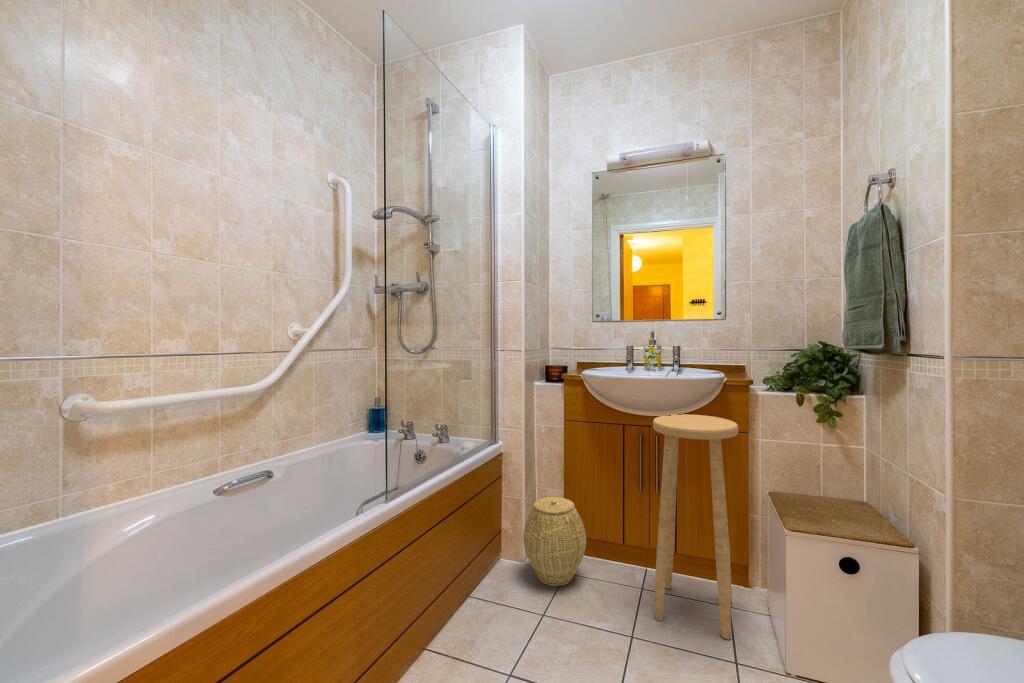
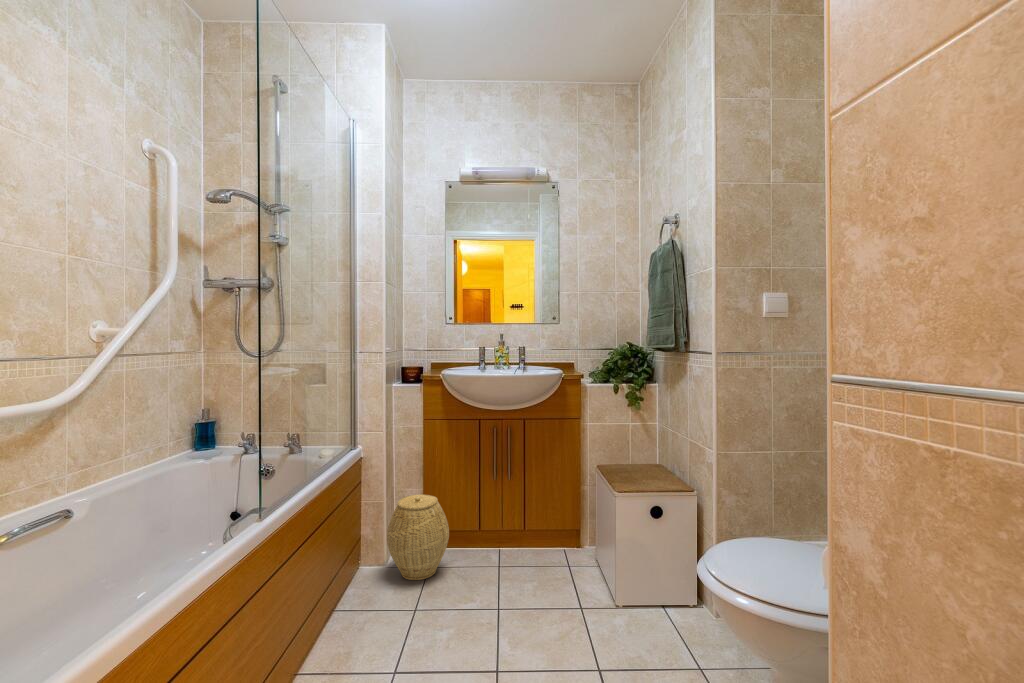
stool: present [653,414,738,639] -> none [511,406,578,588]

